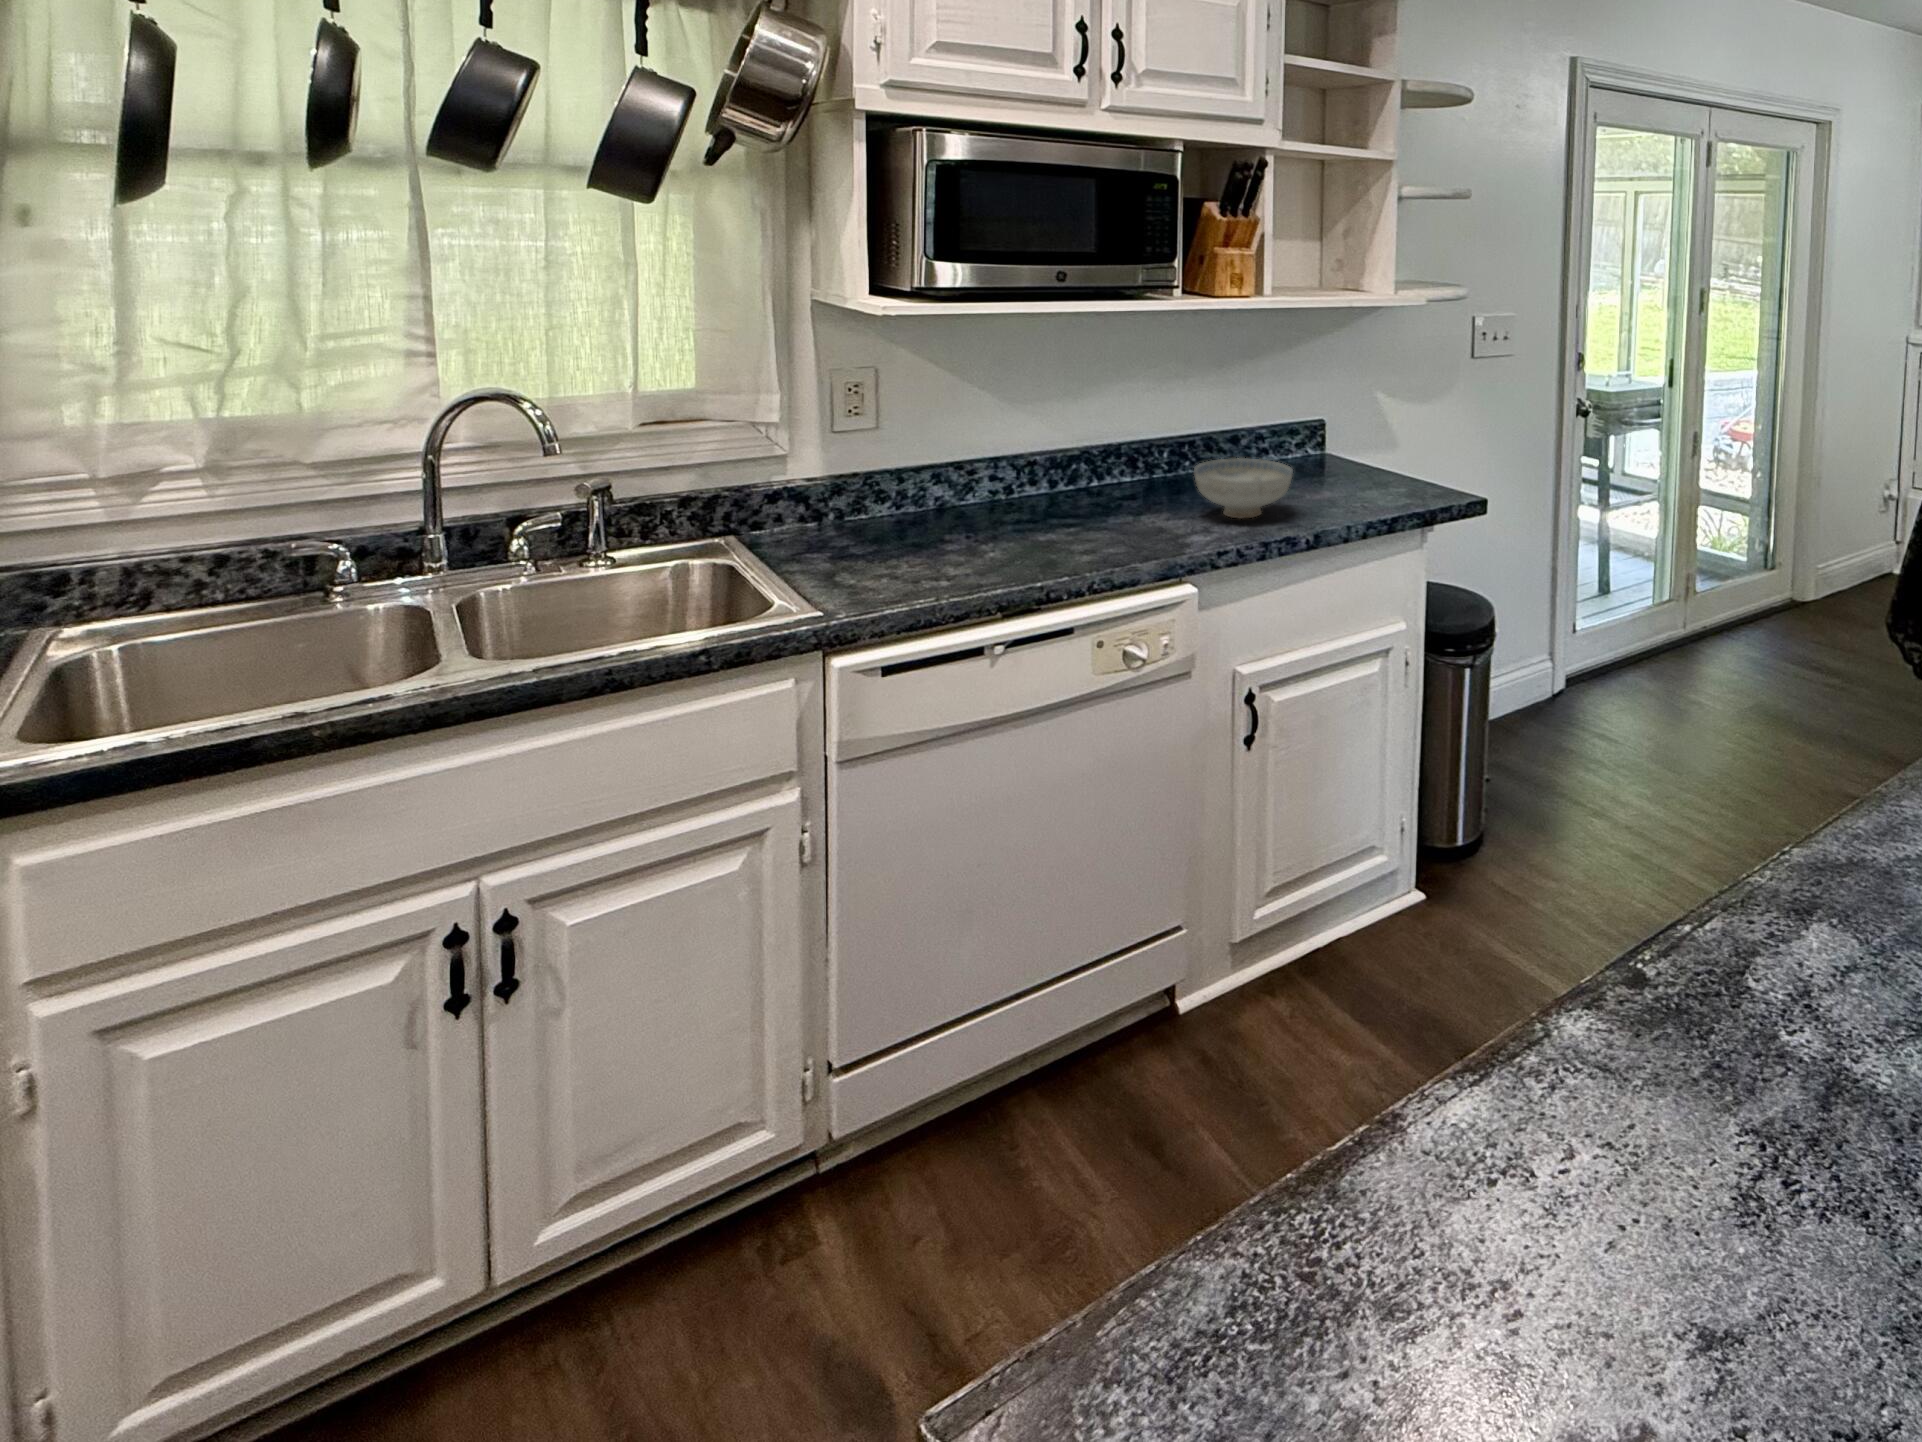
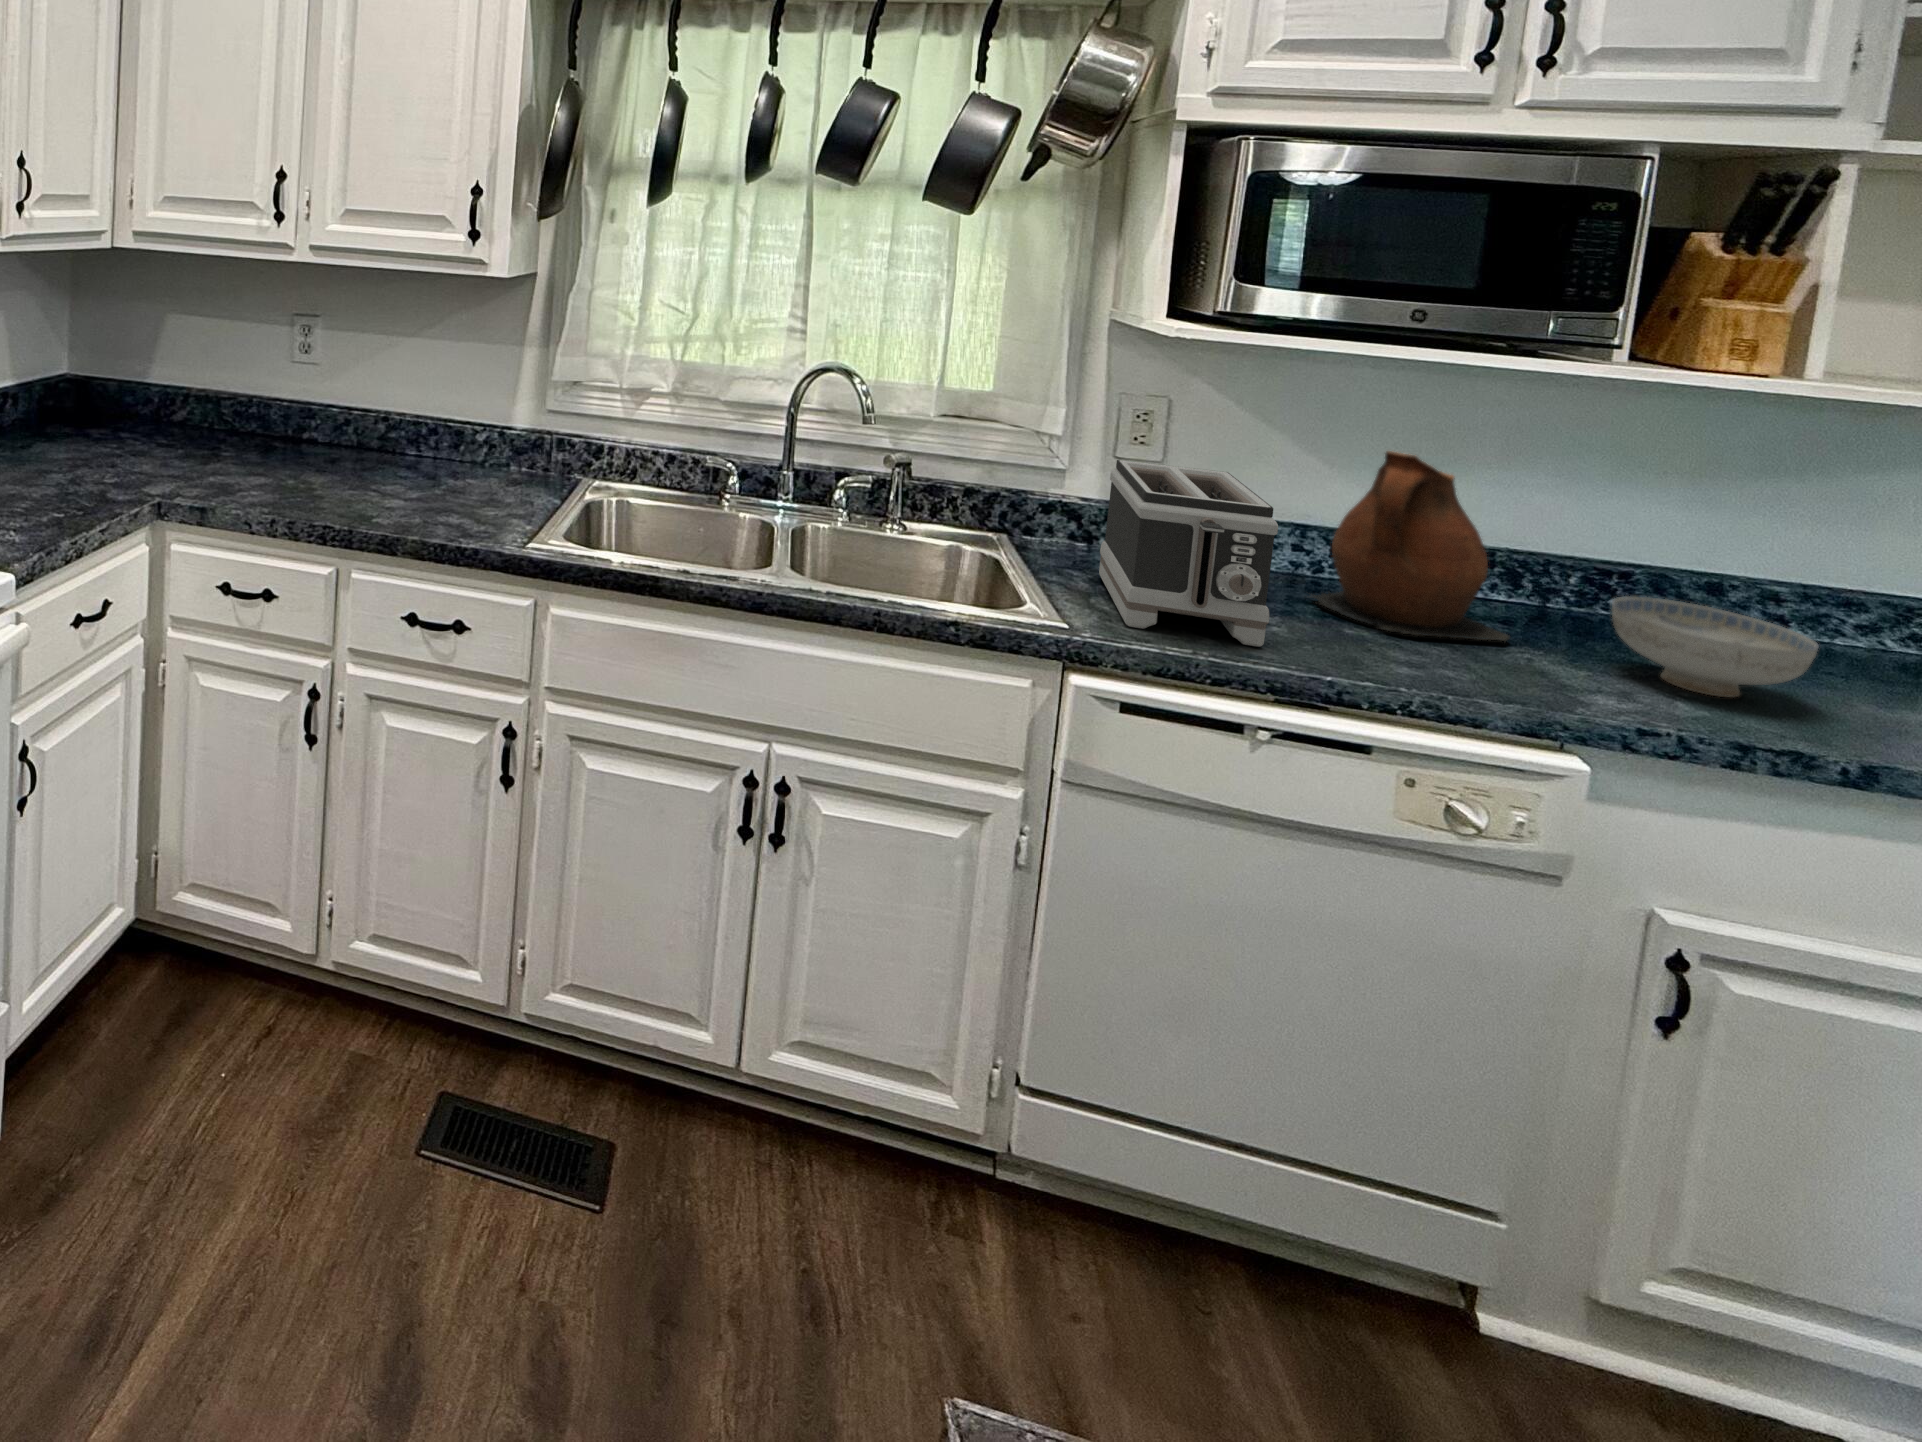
ceramic pitcher: none [1004,388,1142,532] -> present [1310,451,1510,642]
toaster: none [833,430,991,594] -> present [1099,460,1278,647]

